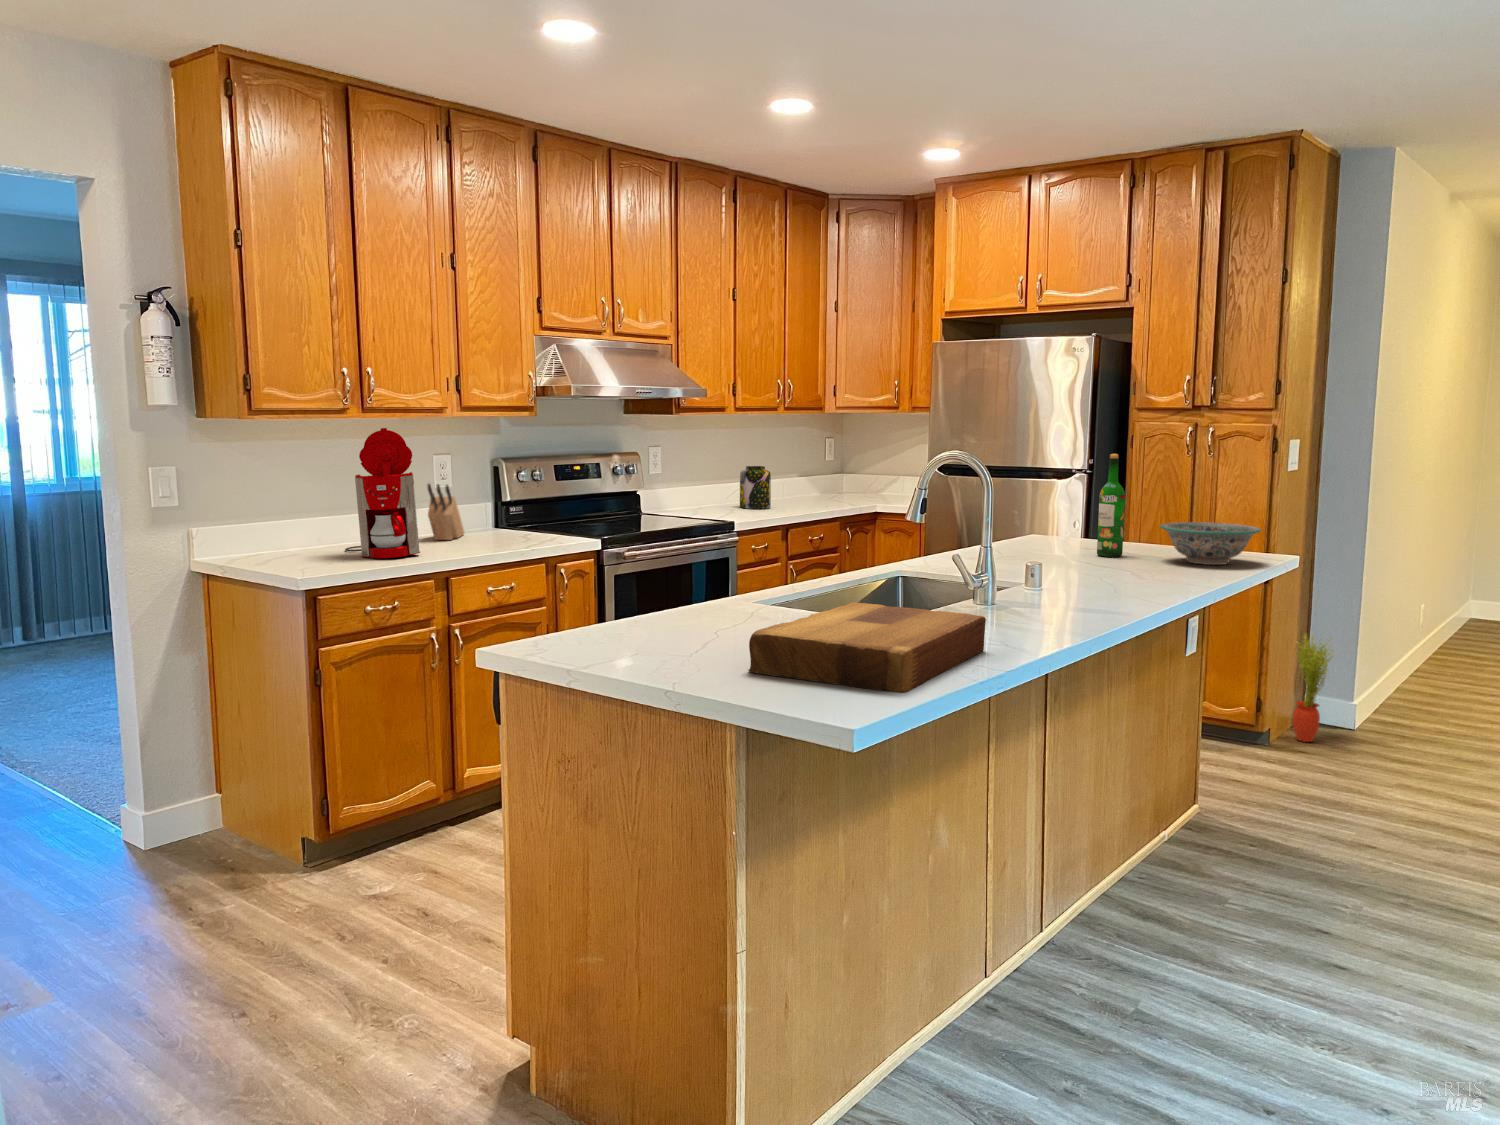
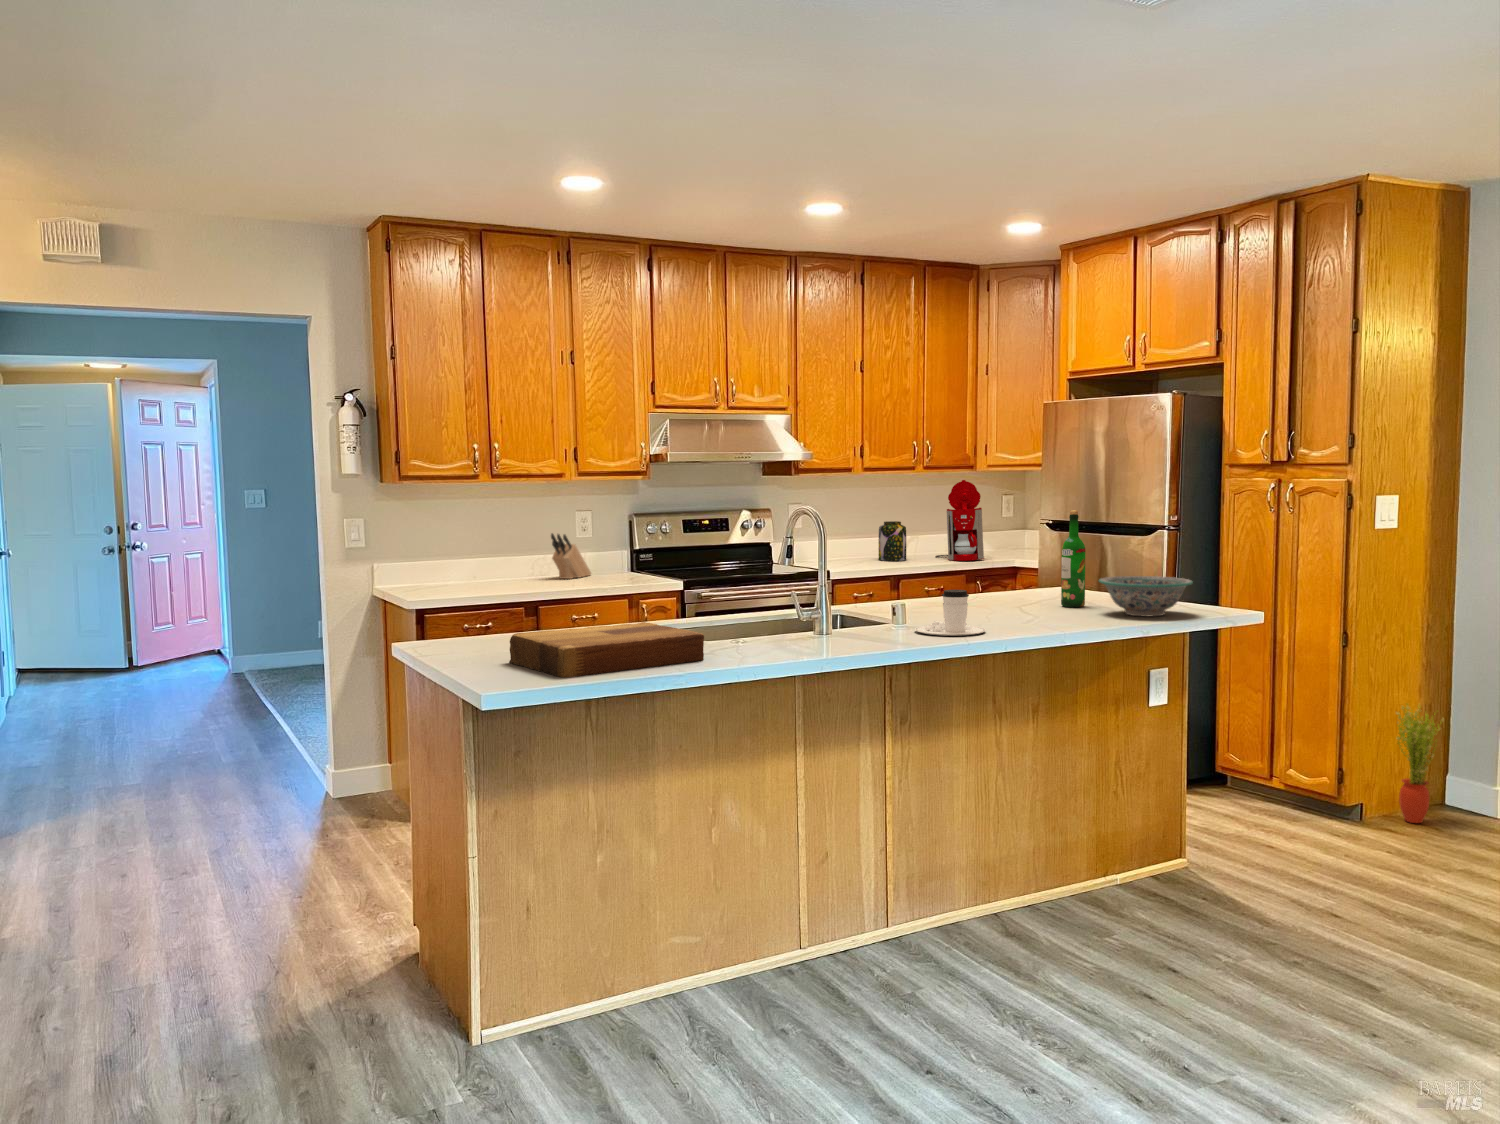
coffee maker: present [345,428,420,558] -> present [935,480,984,561]
coffee cup: none [1067,545,1151,598] -> present [915,590,986,636]

